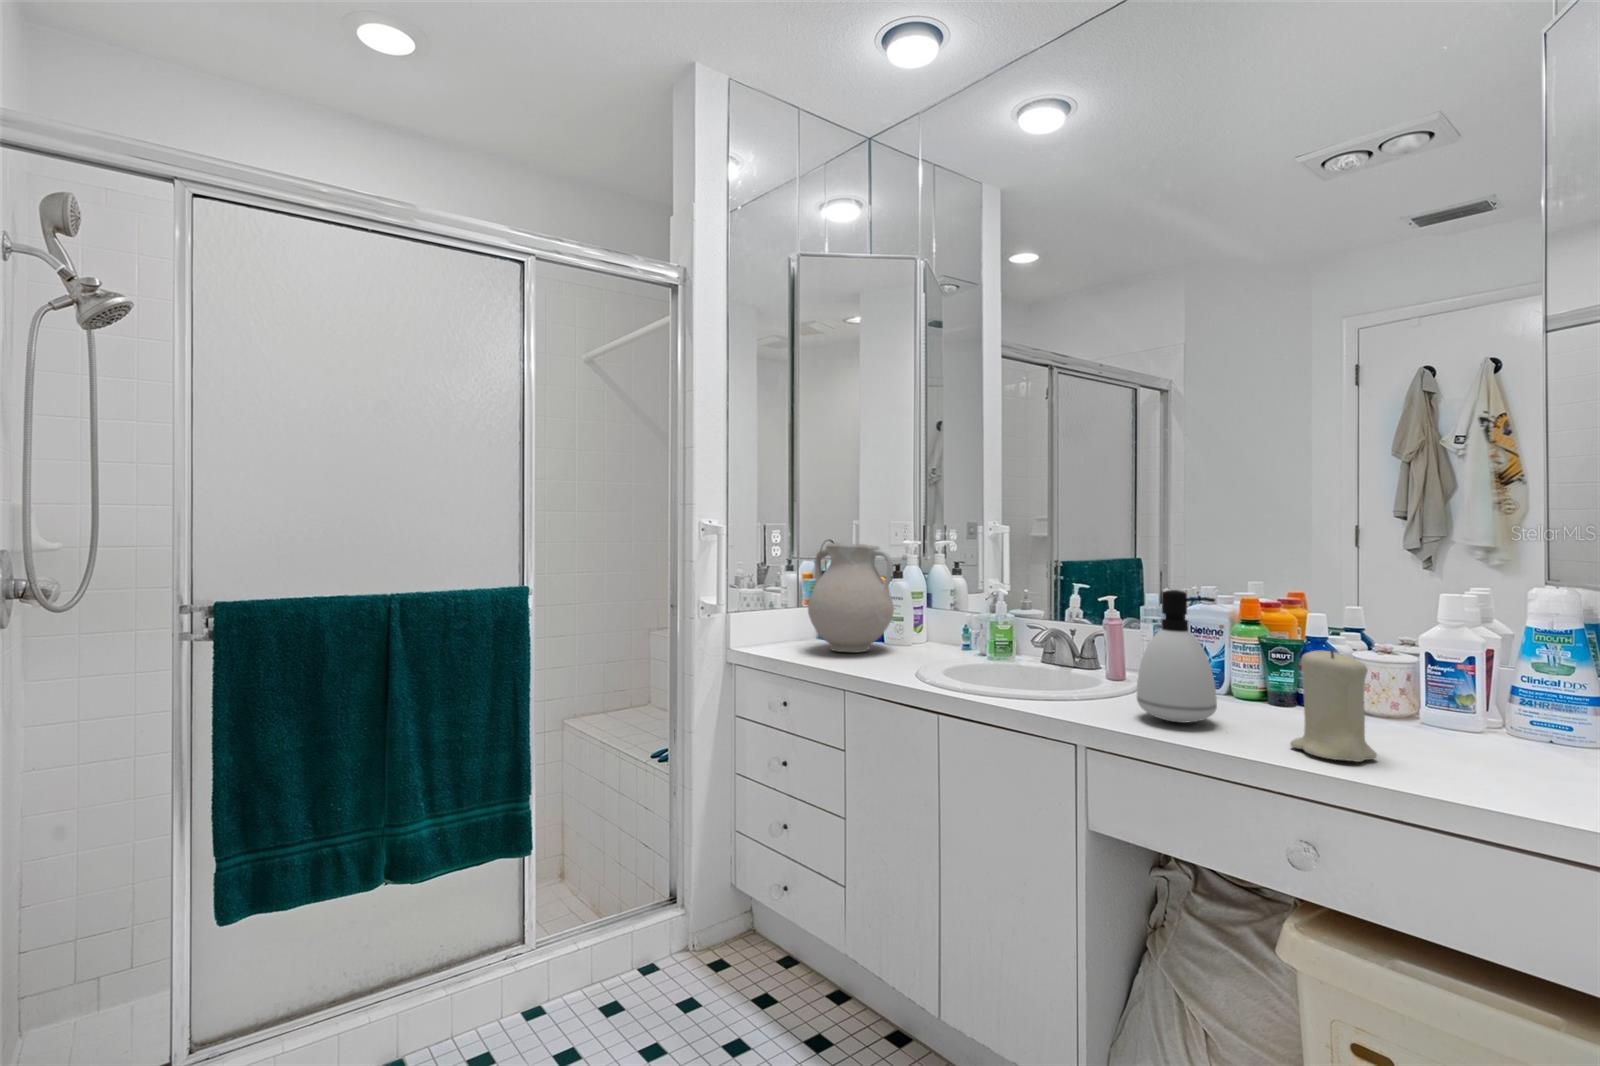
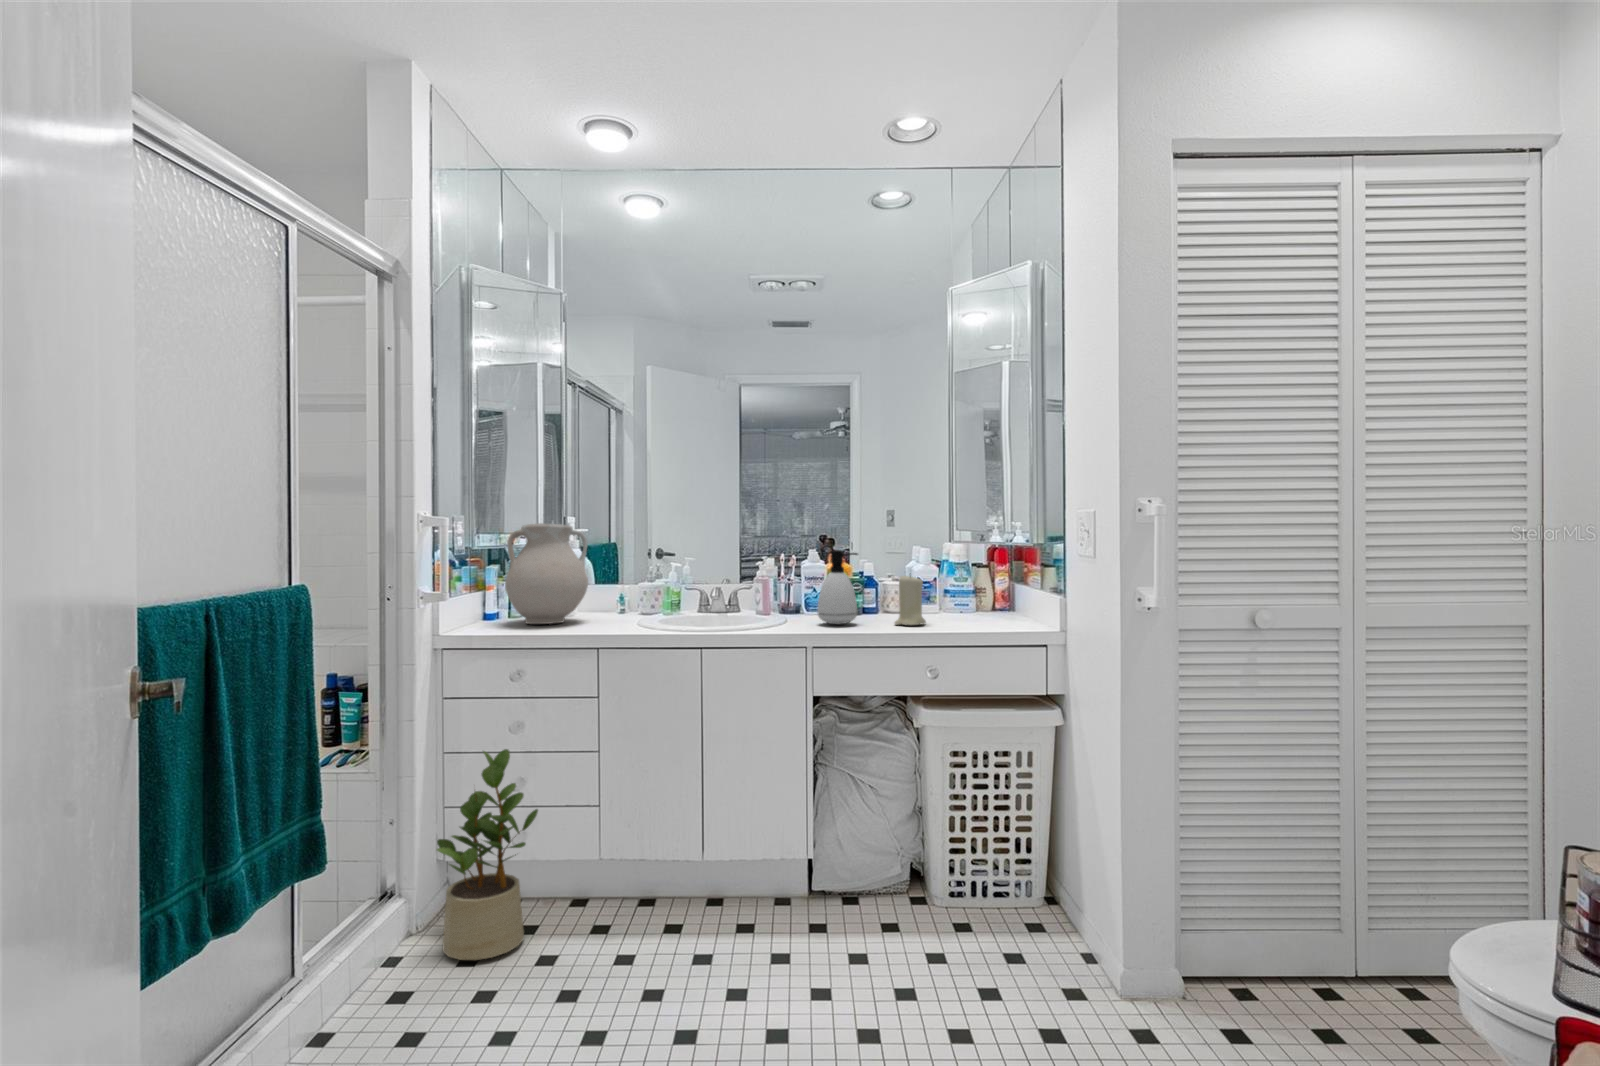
potted plant: none [674,779,767,1010] -> present [437,749,538,960]

